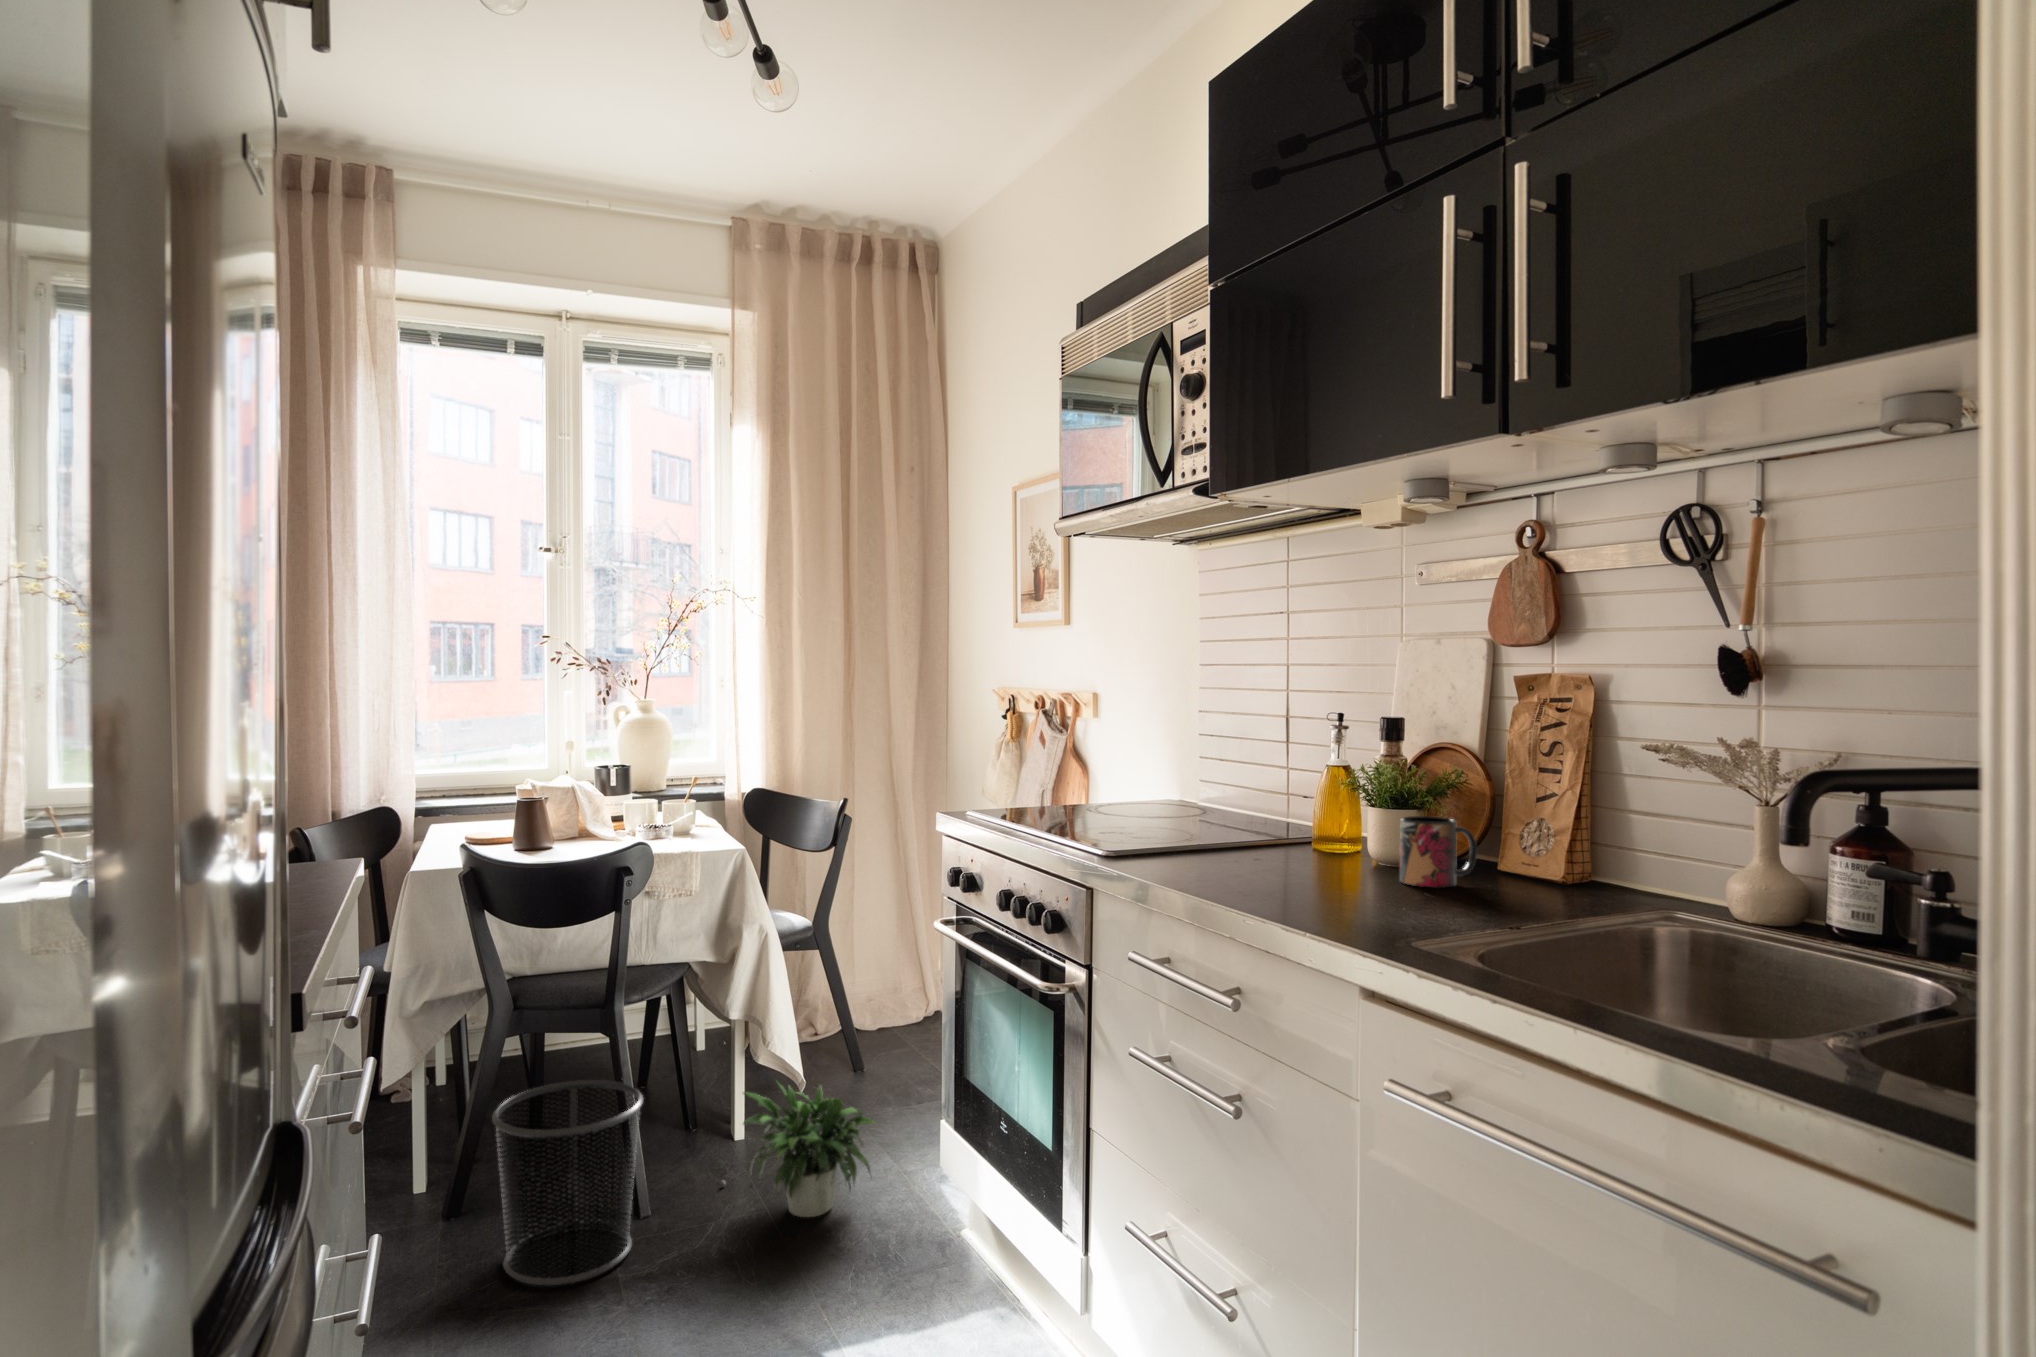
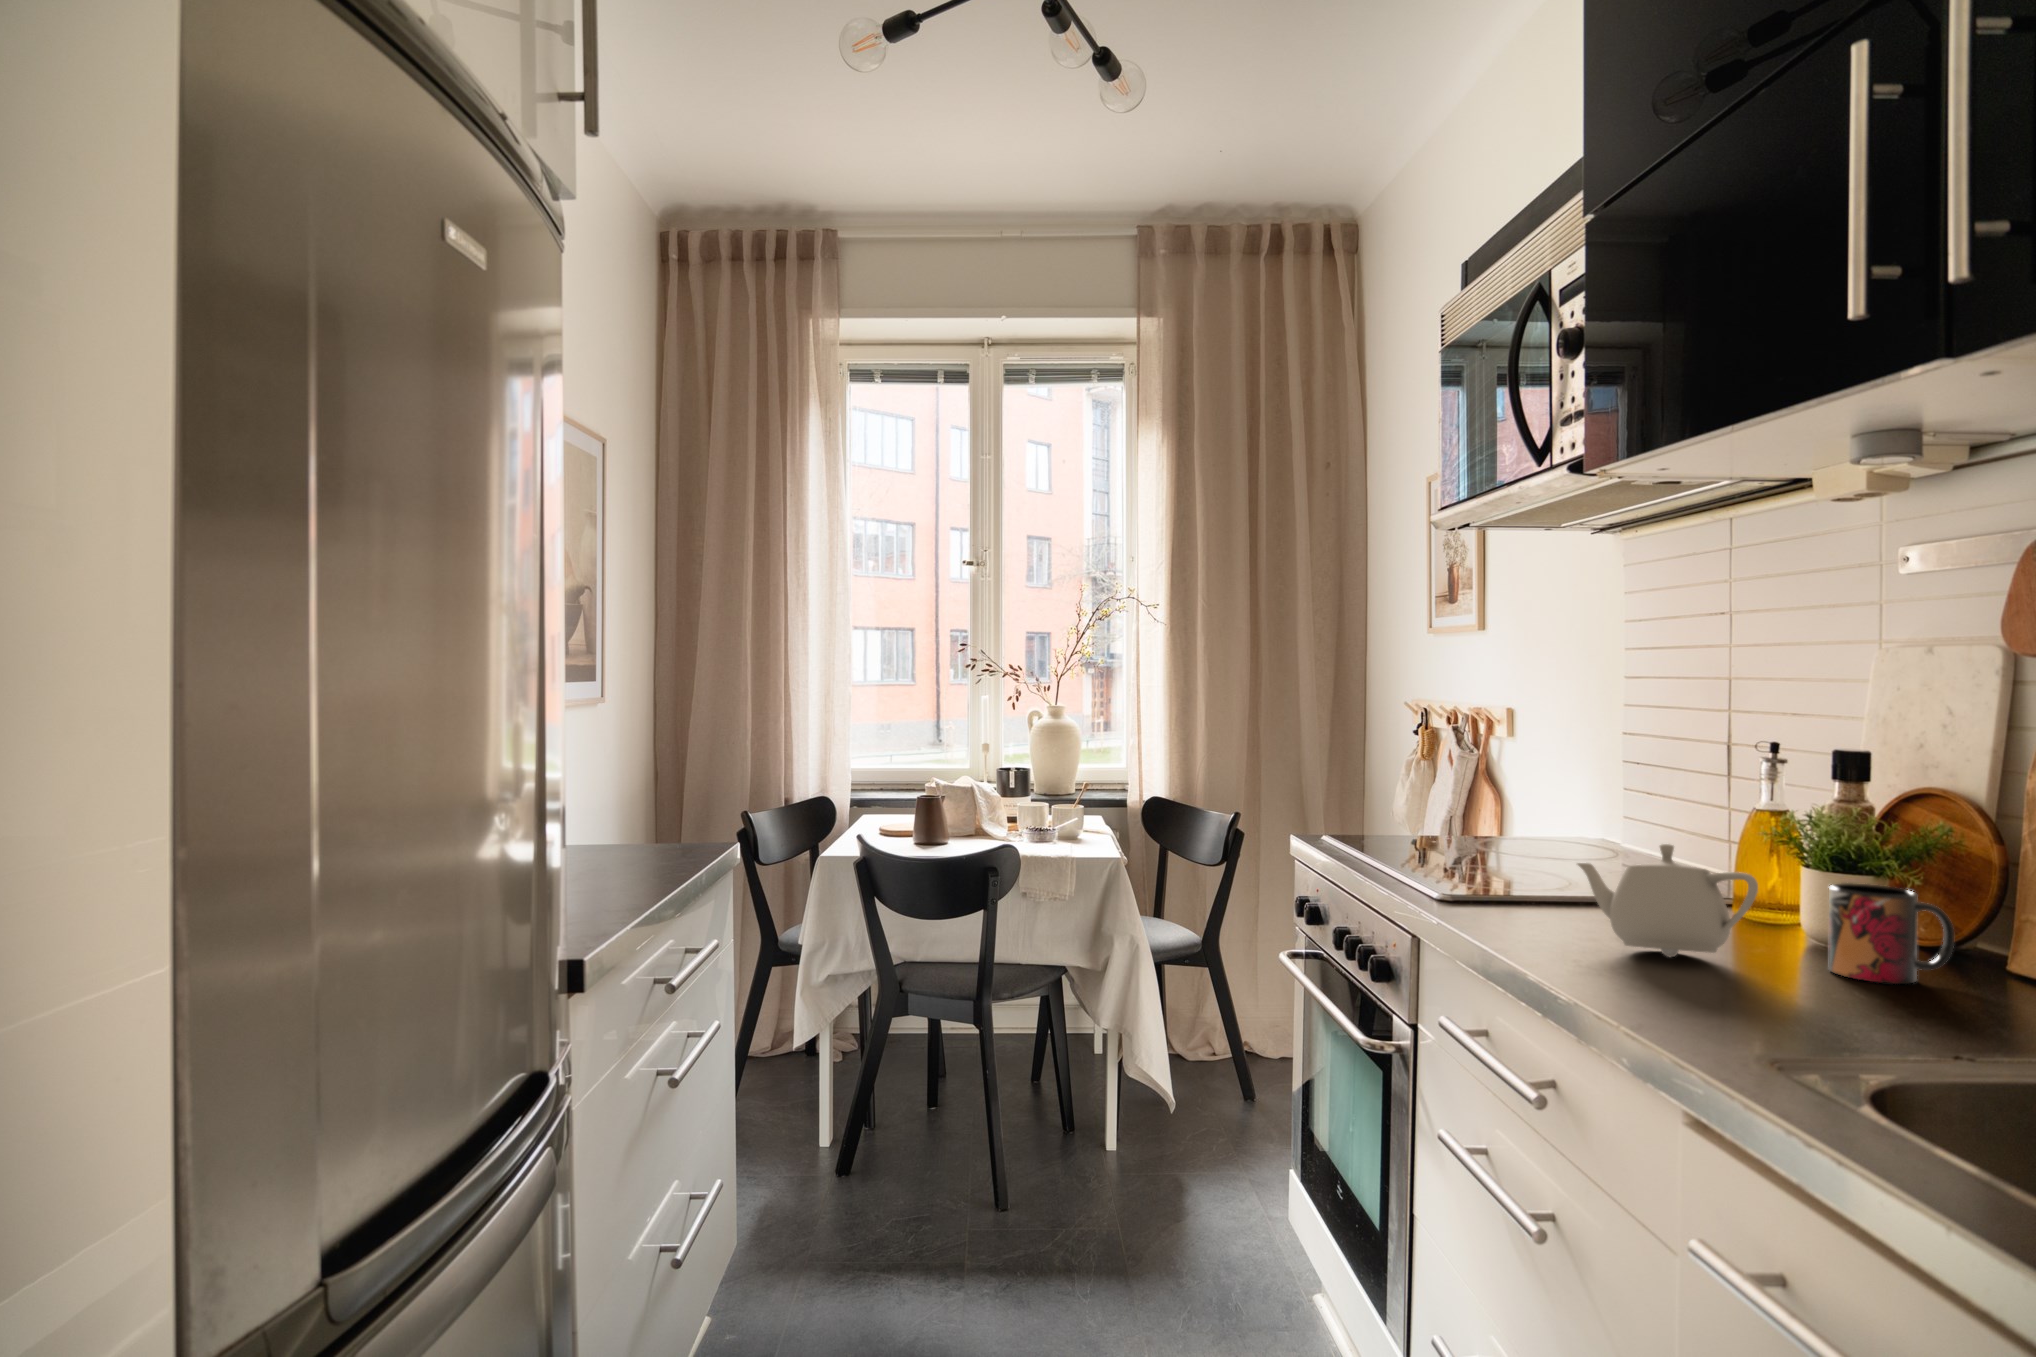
teapot: none [1223,794,1360,884] -> present [1577,844,1758,957]
waste bin: present [492,1080,643,1285] -> none [860,1070,995,1263]
potted plant: present [723,1082,875,1217] -> none [1079,1098,1231,1247]

